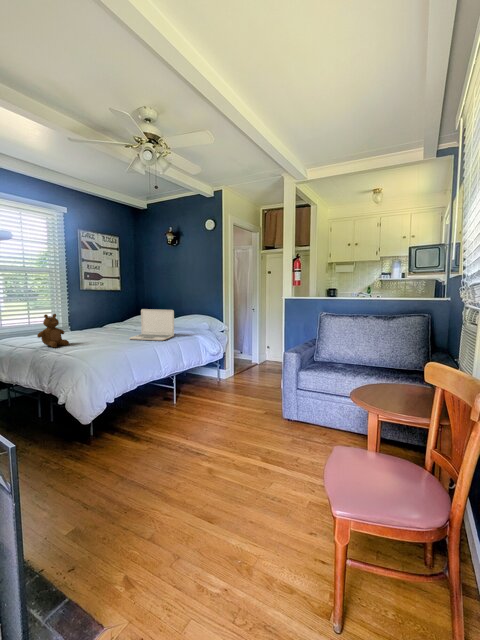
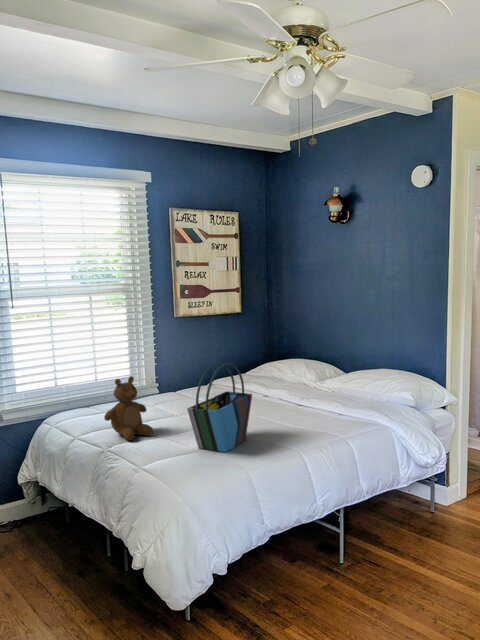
tote bag: none [90,304,127,349] -> present [187,362,252,452]
laptop: present [129,309,174,341] -> none [255,361,343,434]

